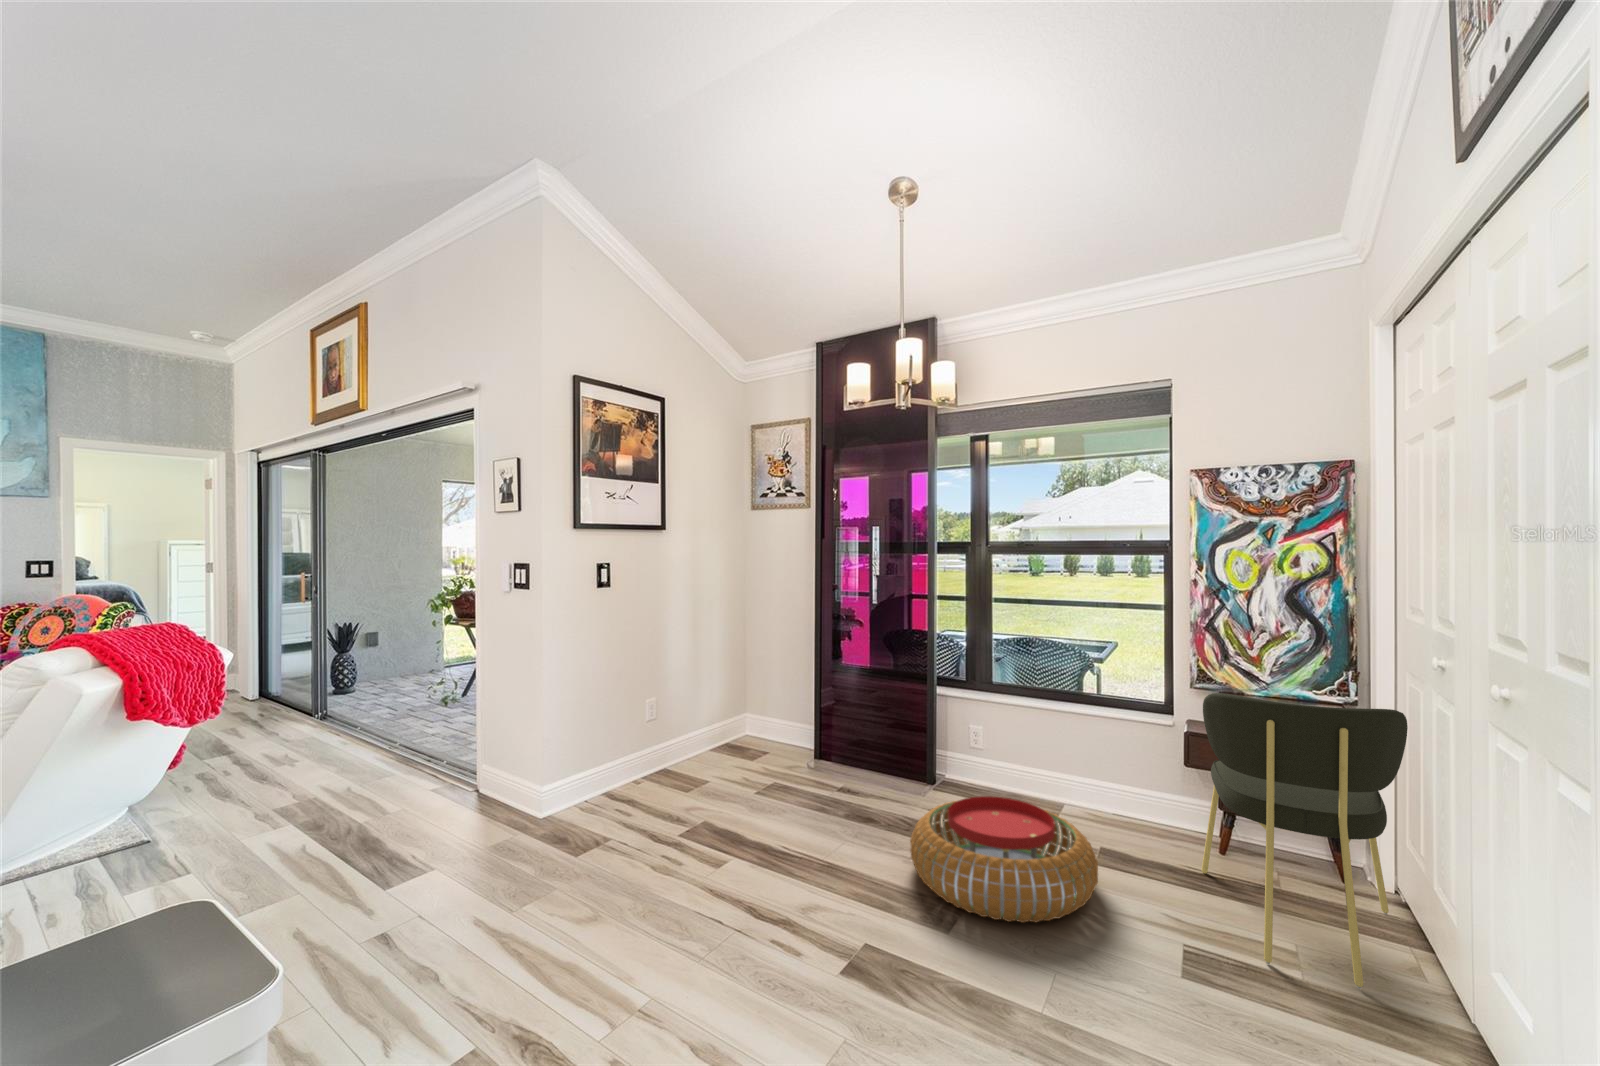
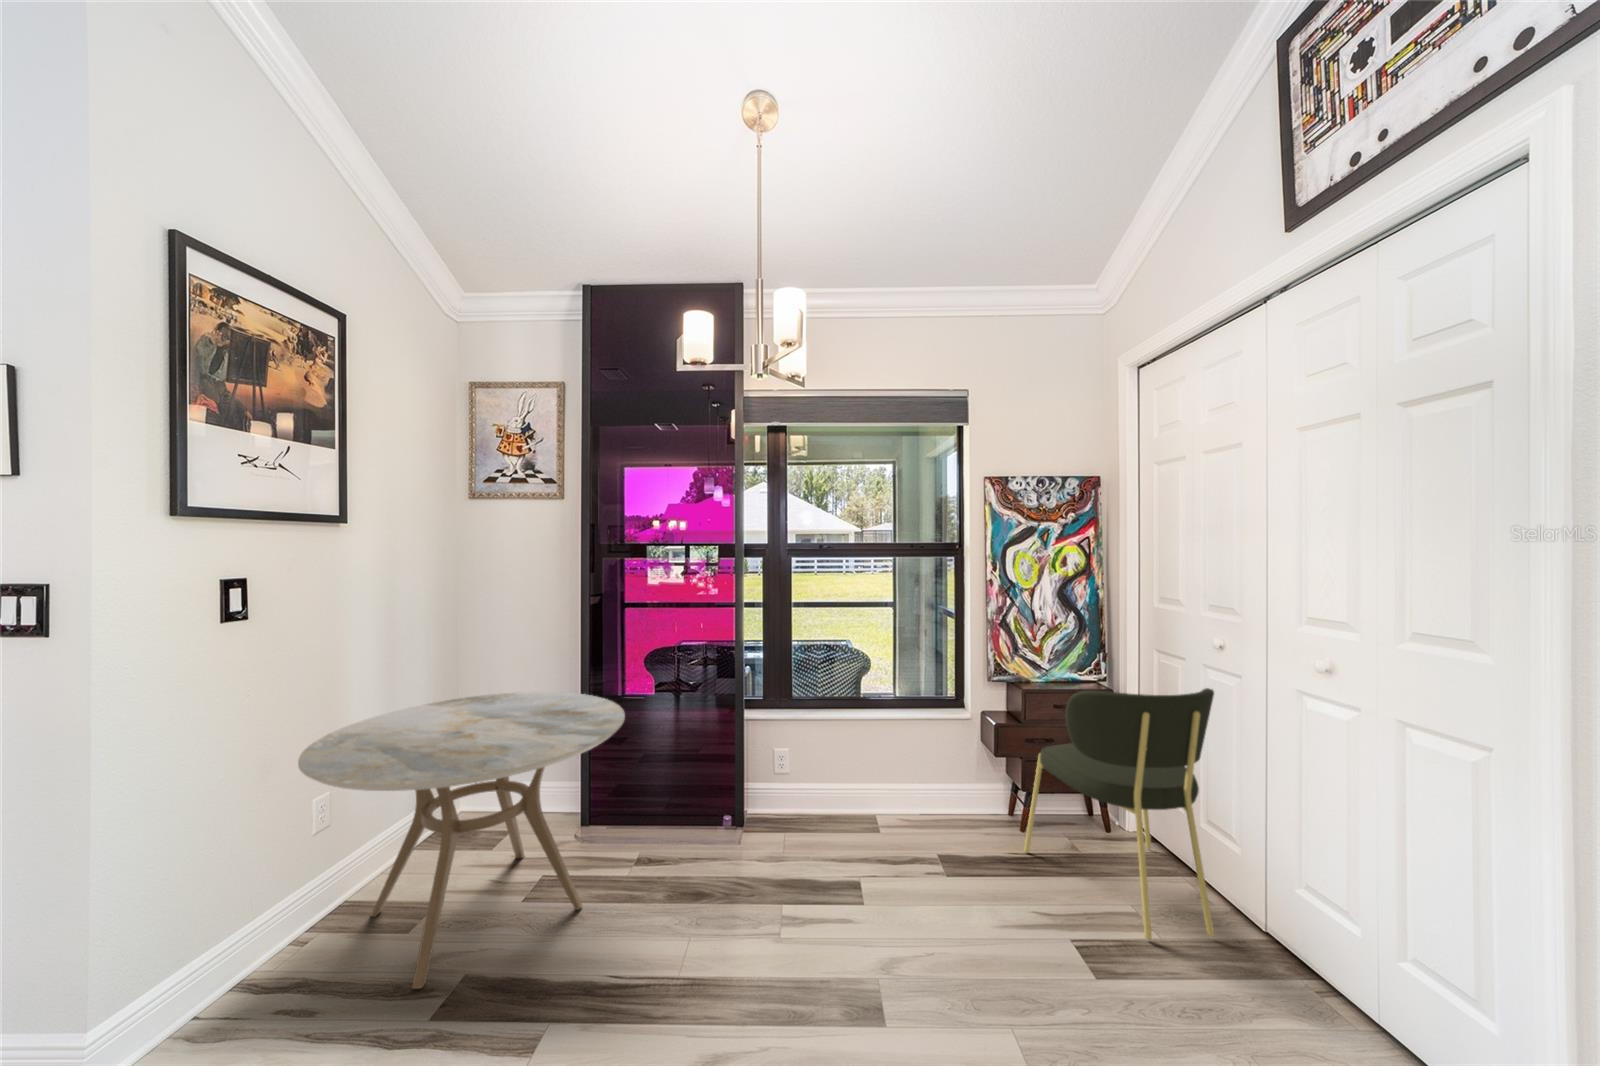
dining table: none [634,650,823,812] -> present [298,692,625,989]
pouf: present [910,796,1098,923] -> none [795,831,1005,1003]

